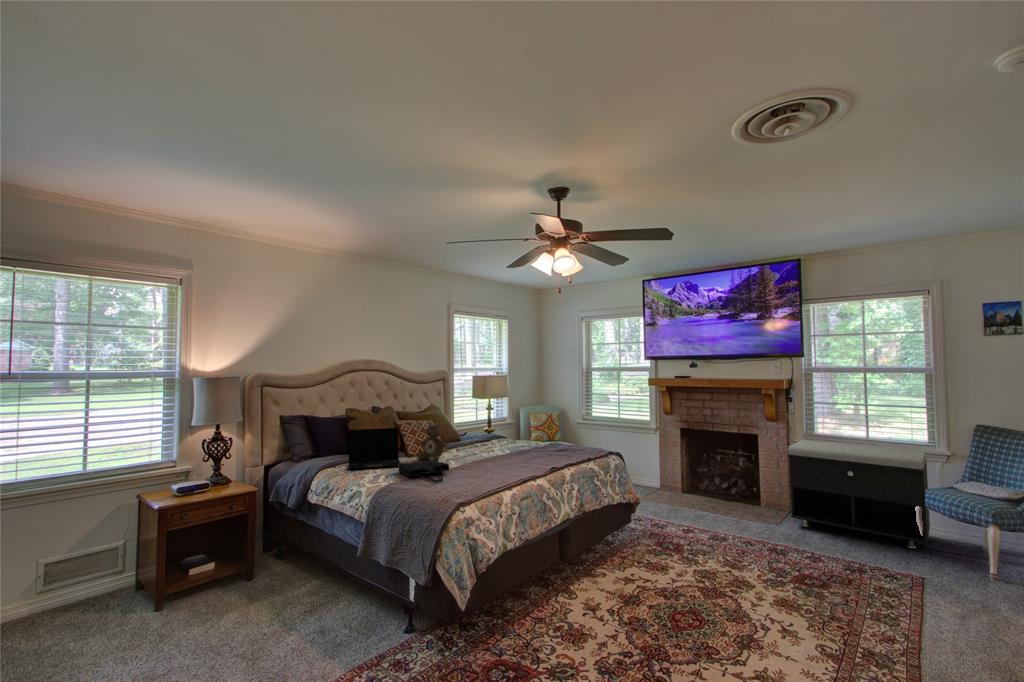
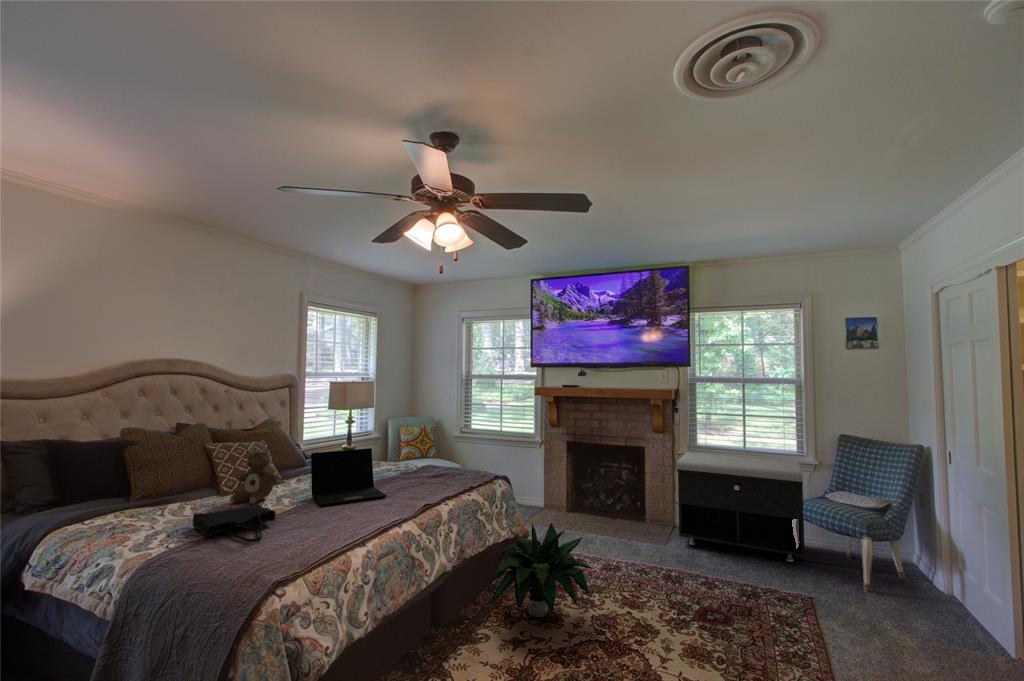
laptop: present [348,428,400,470] -> present [311,448,387,506]
potted plant: none [606,490,698,566] -> present [490,523,593,617]

